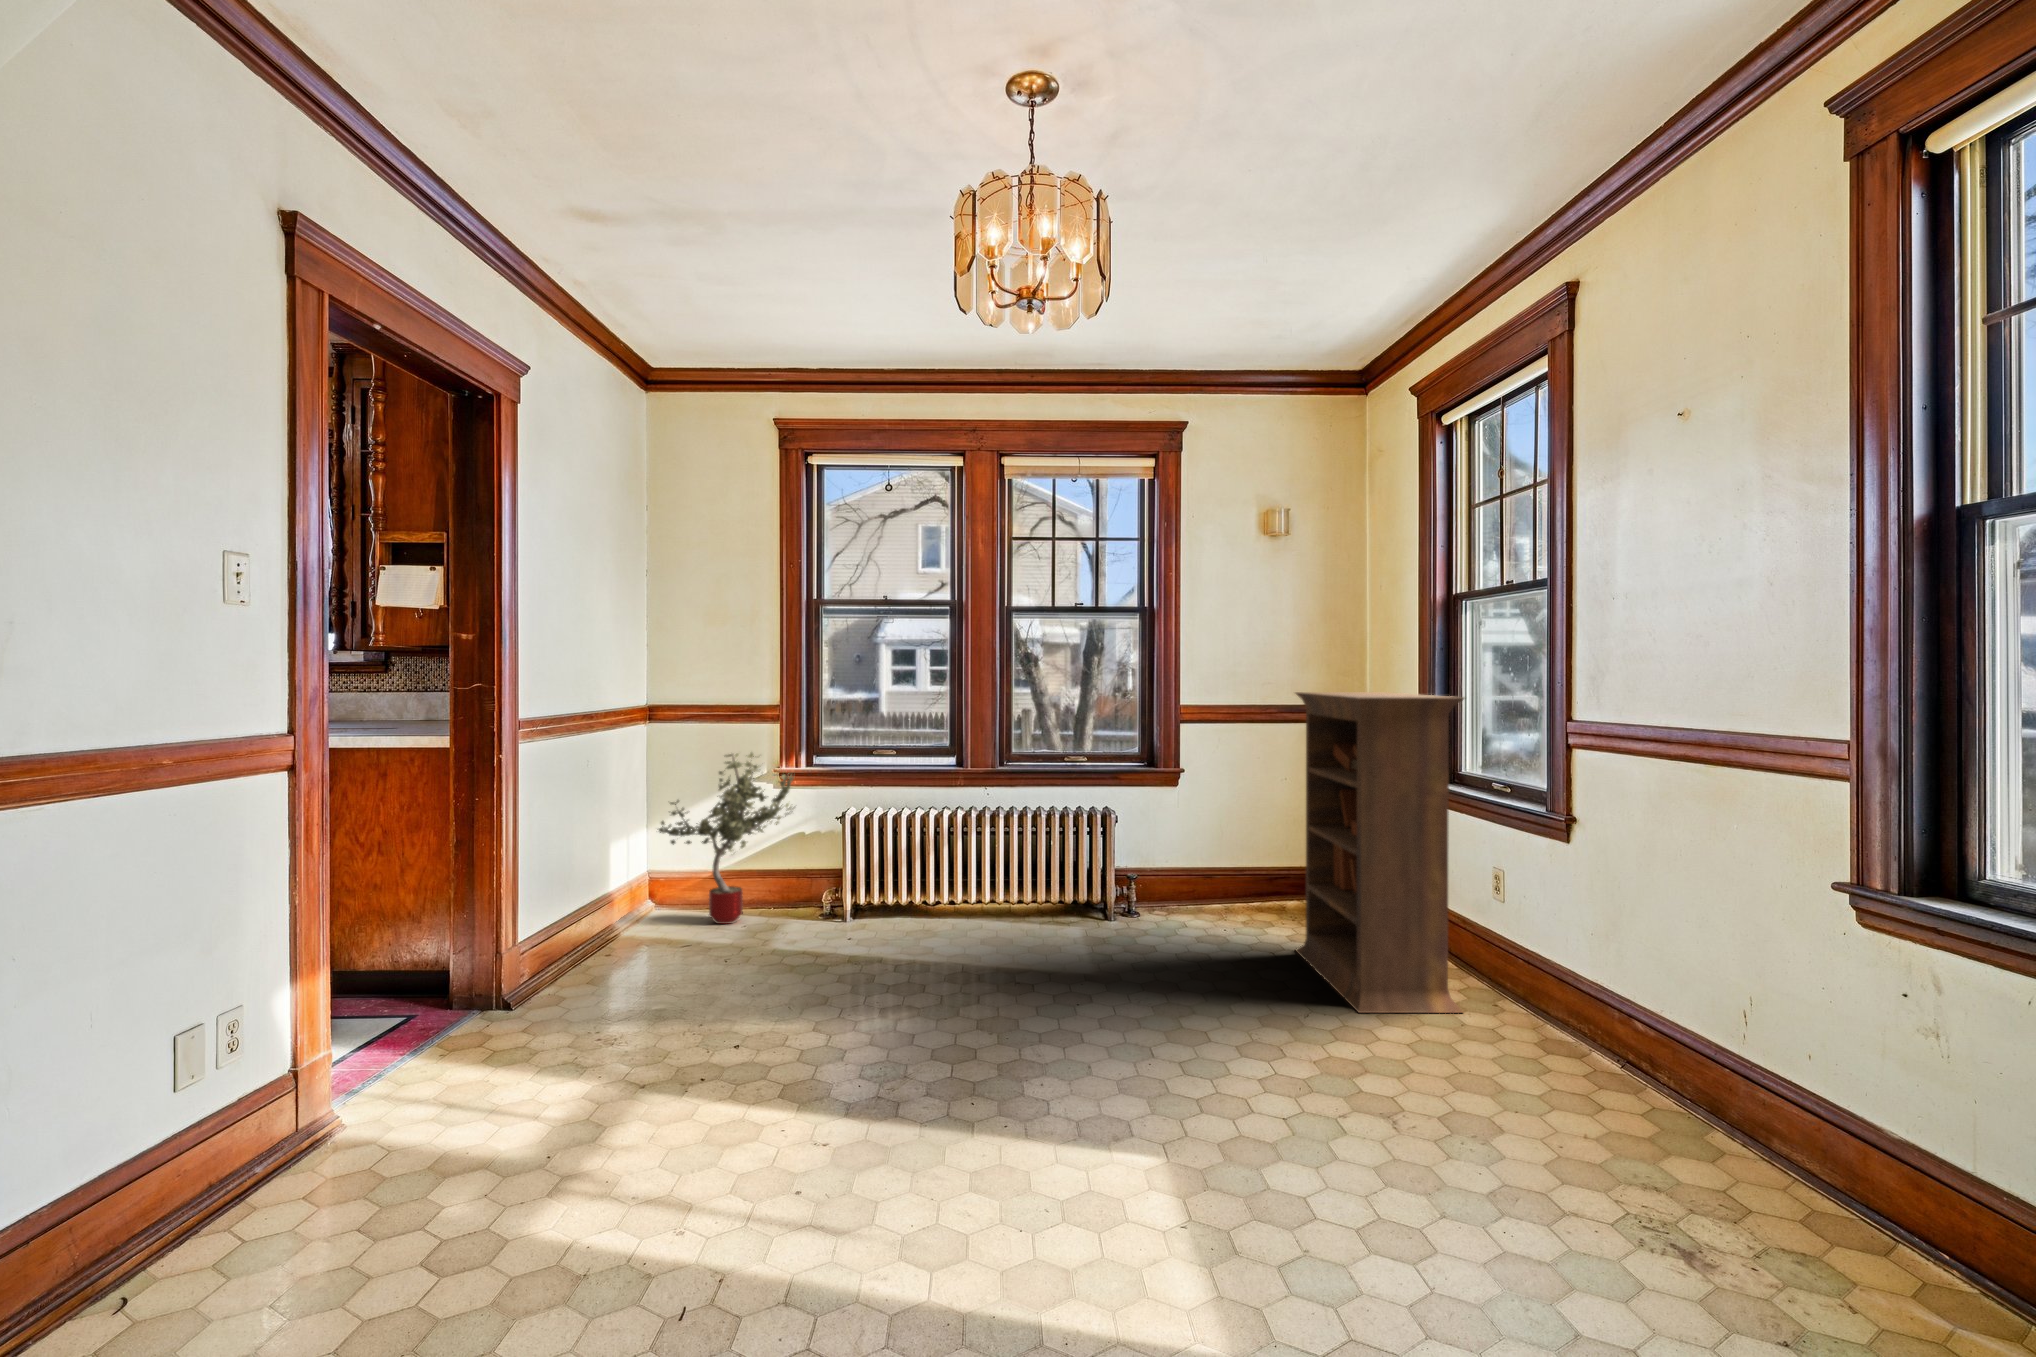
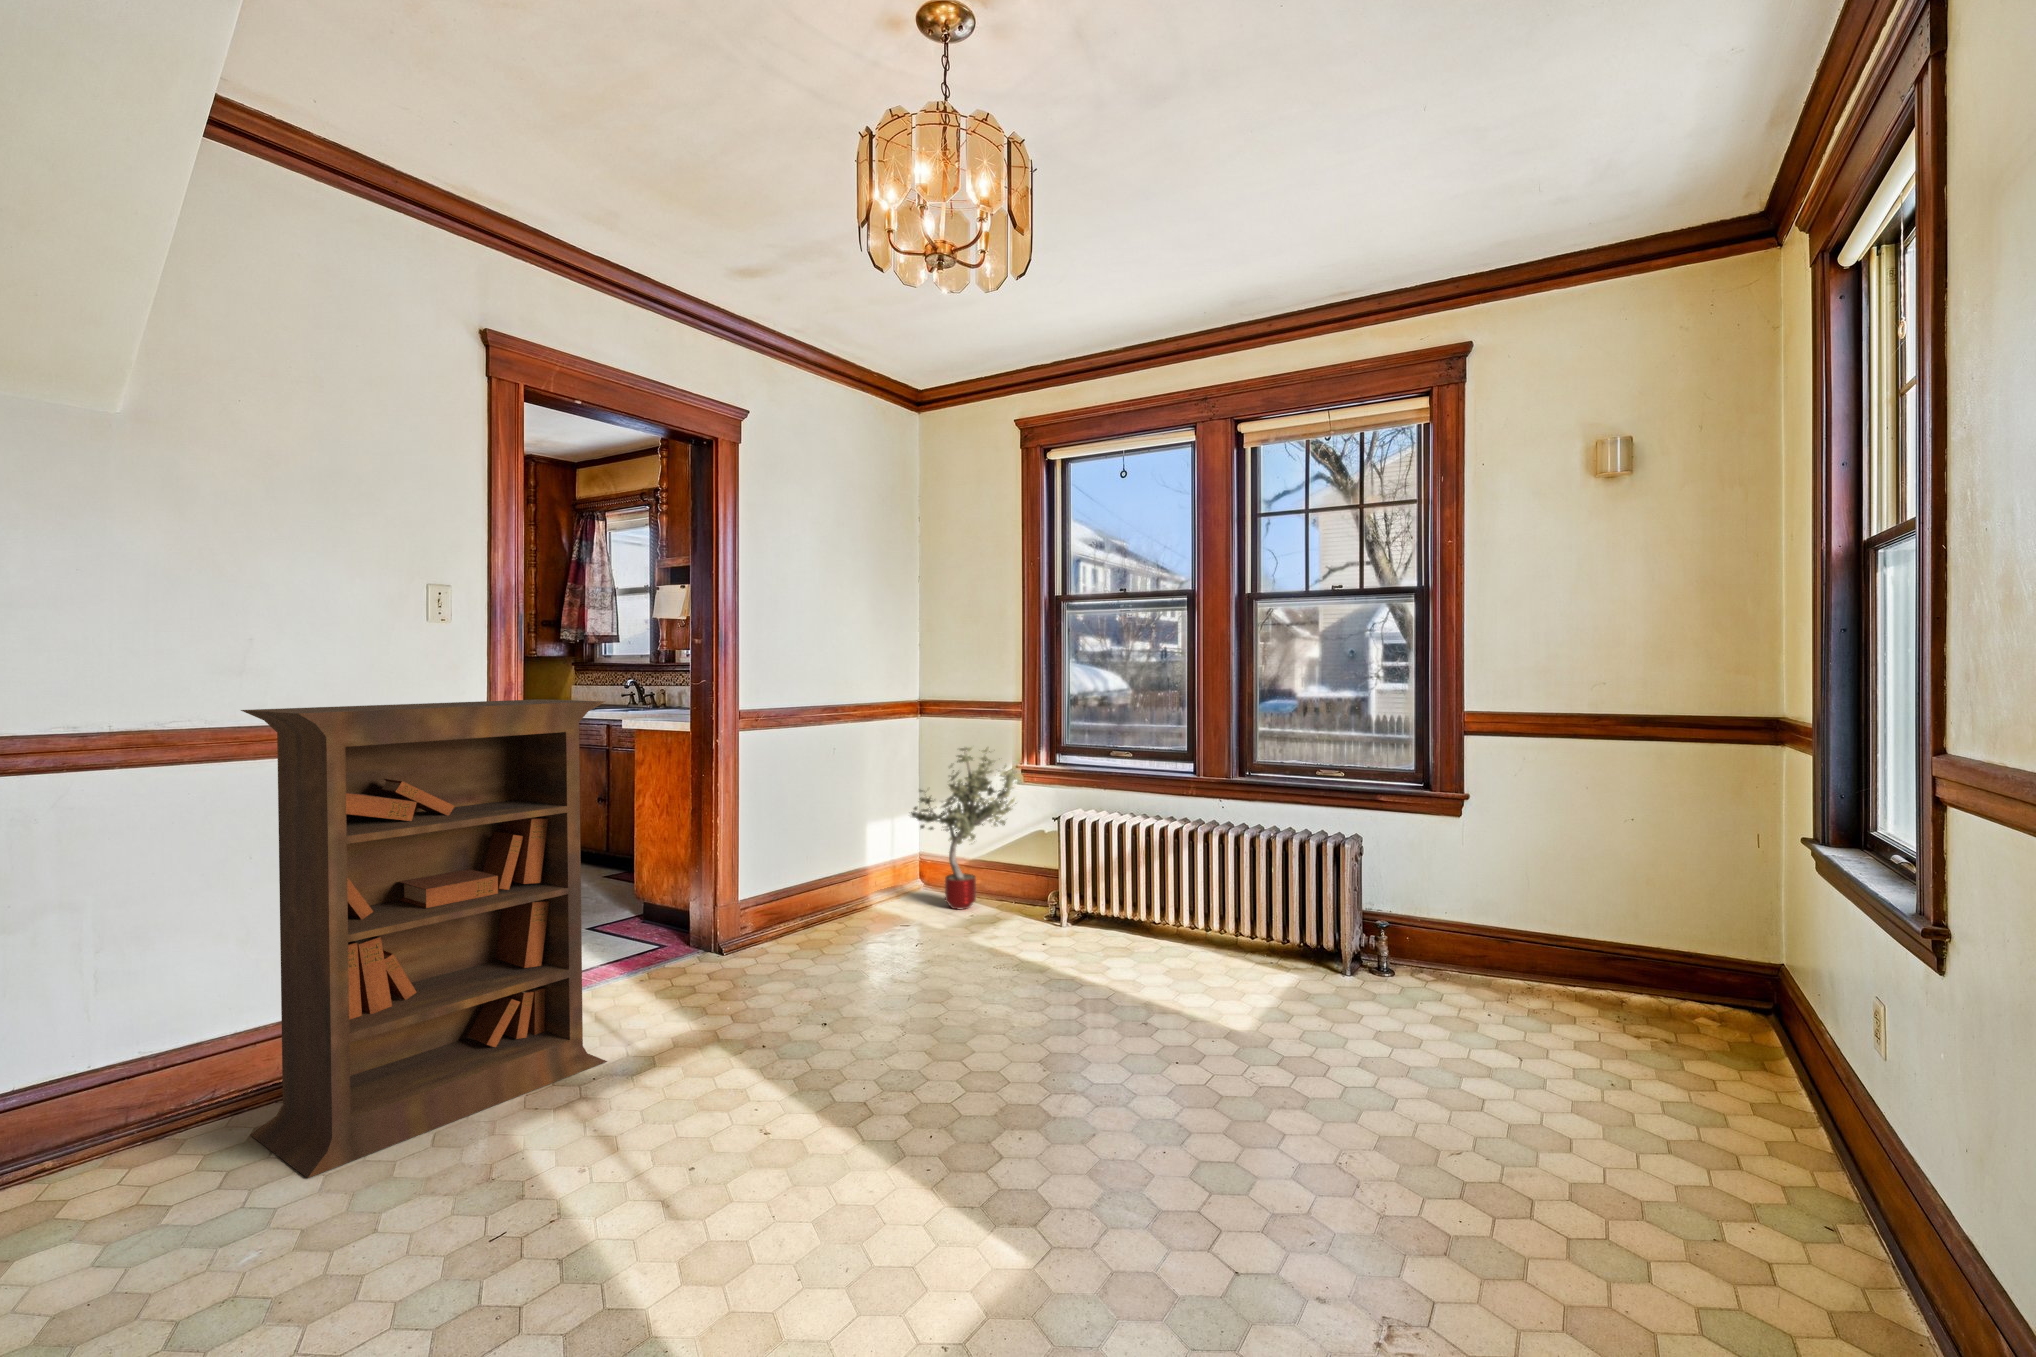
bookcase: present [1296,692,1464,1013] -> present [241,699,607,1178]

